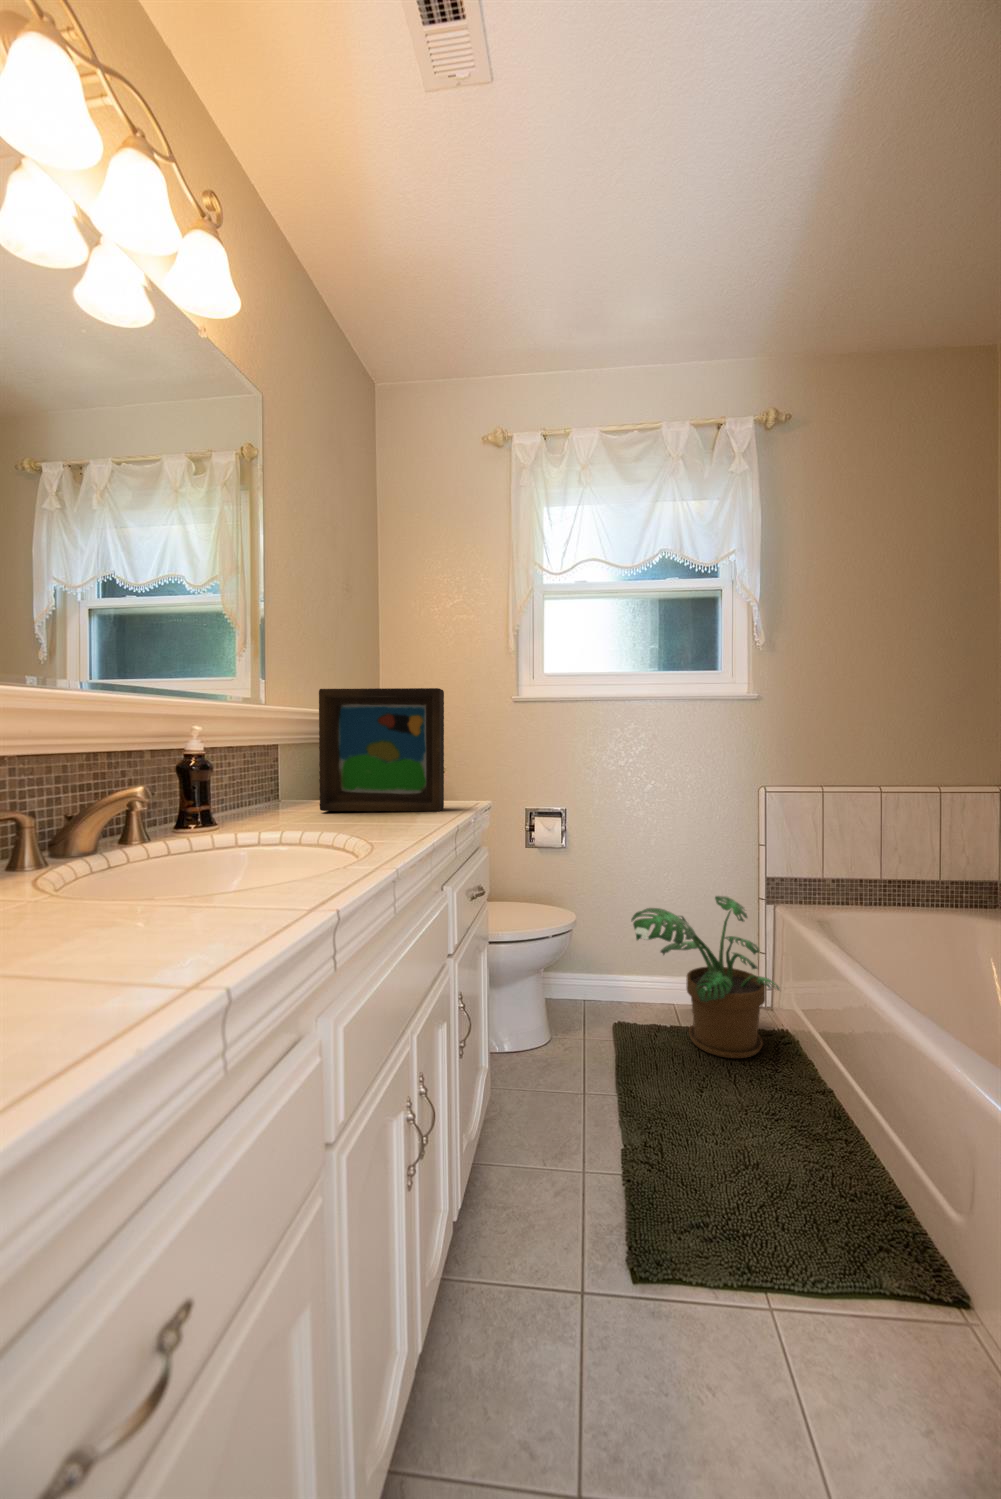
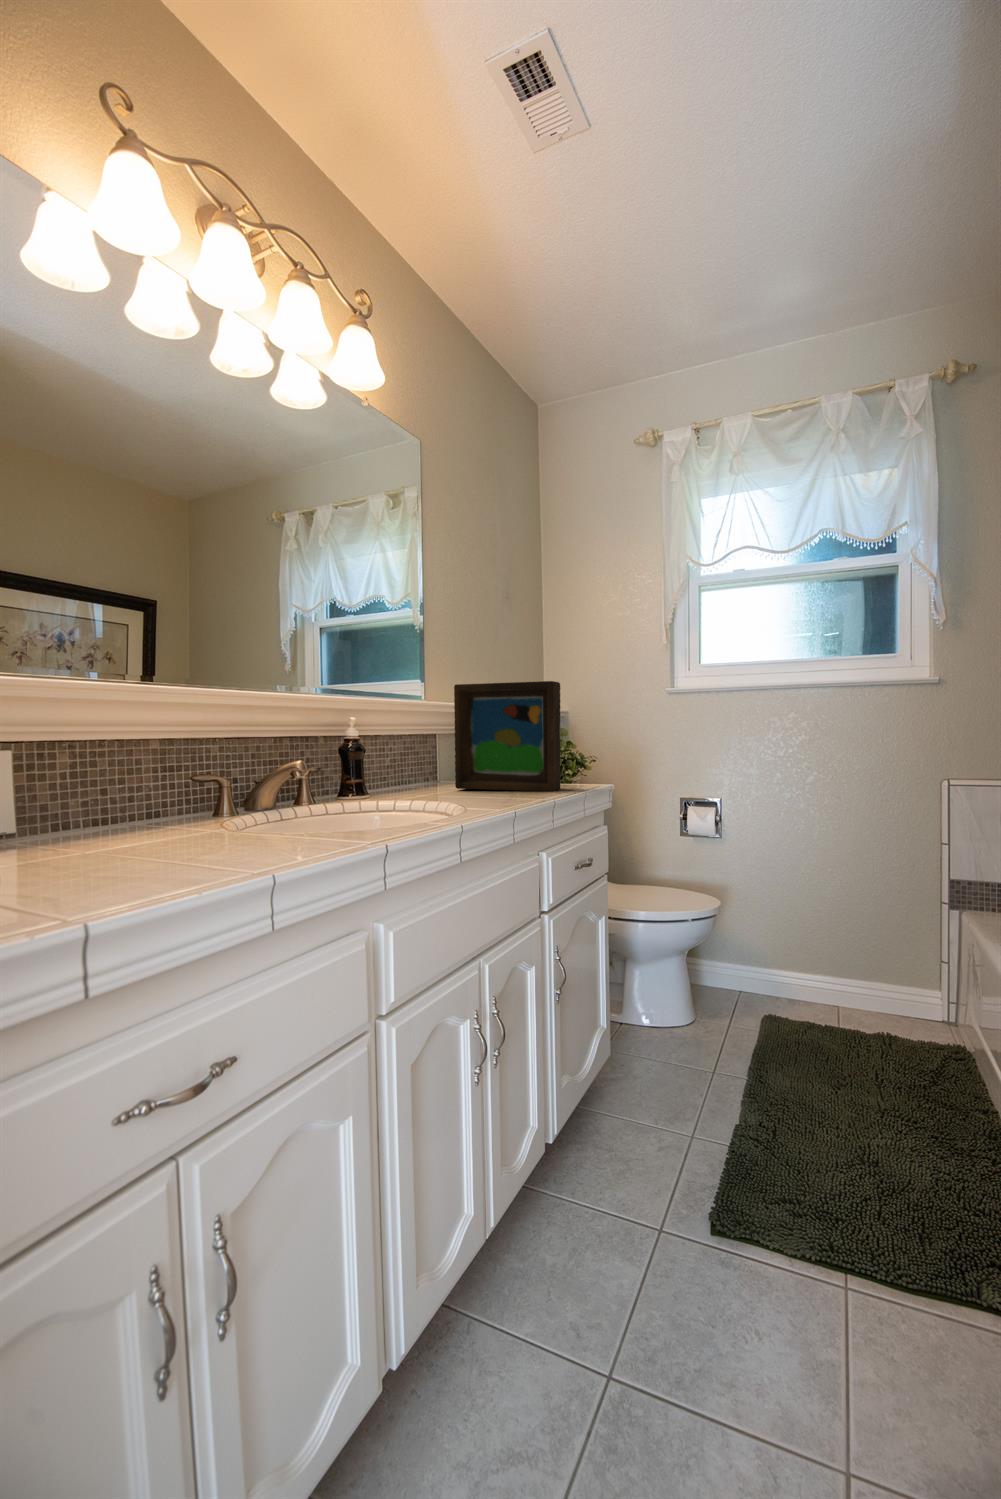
potted plant: present [631,896,780,1058] -> none [767,896,950,1069]

